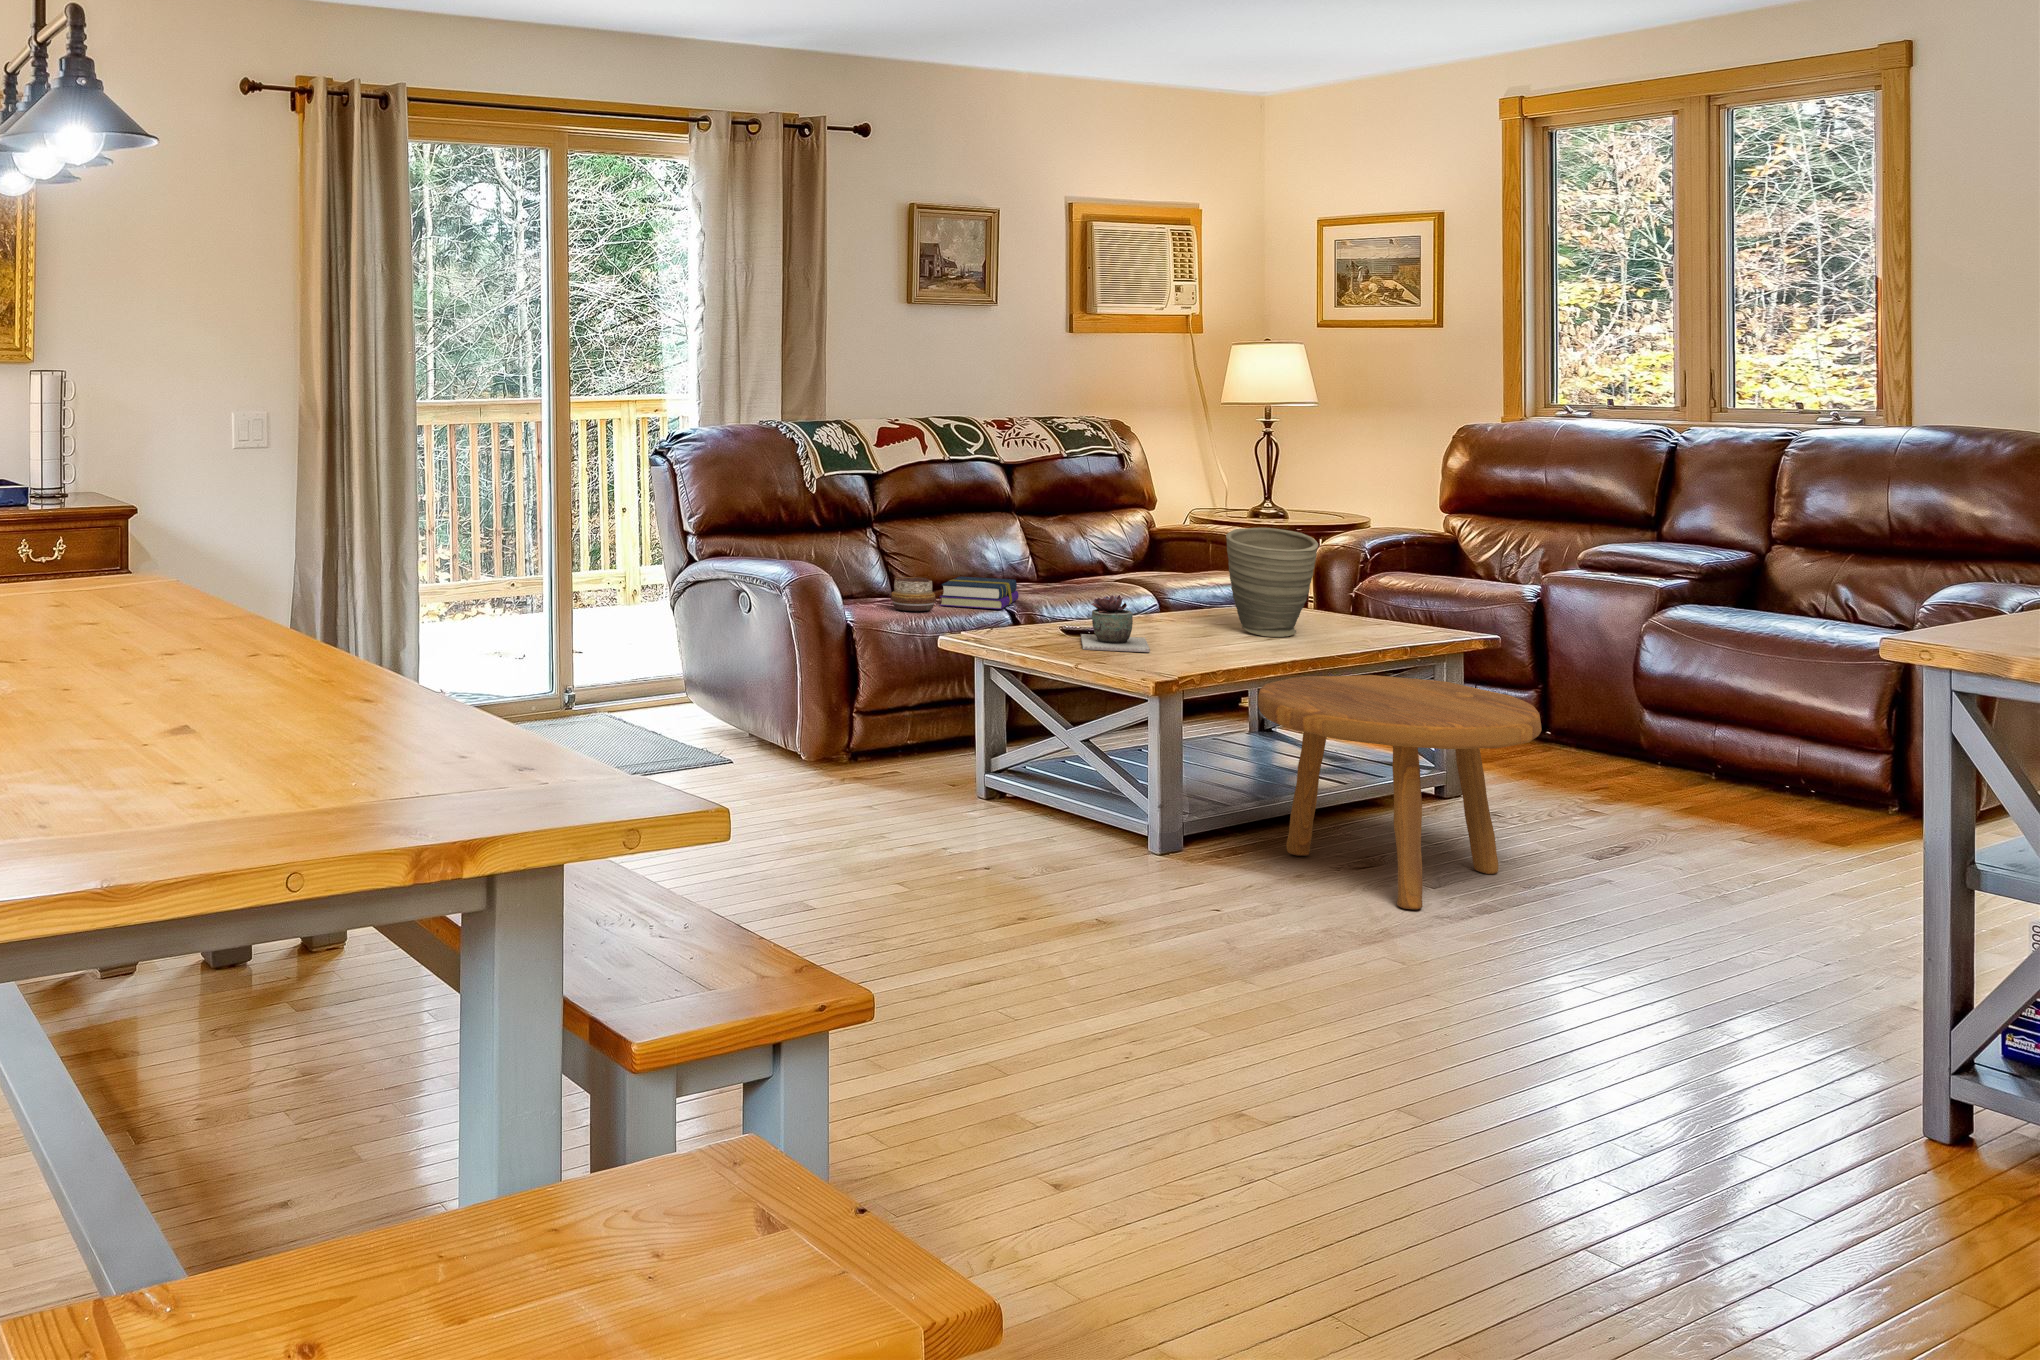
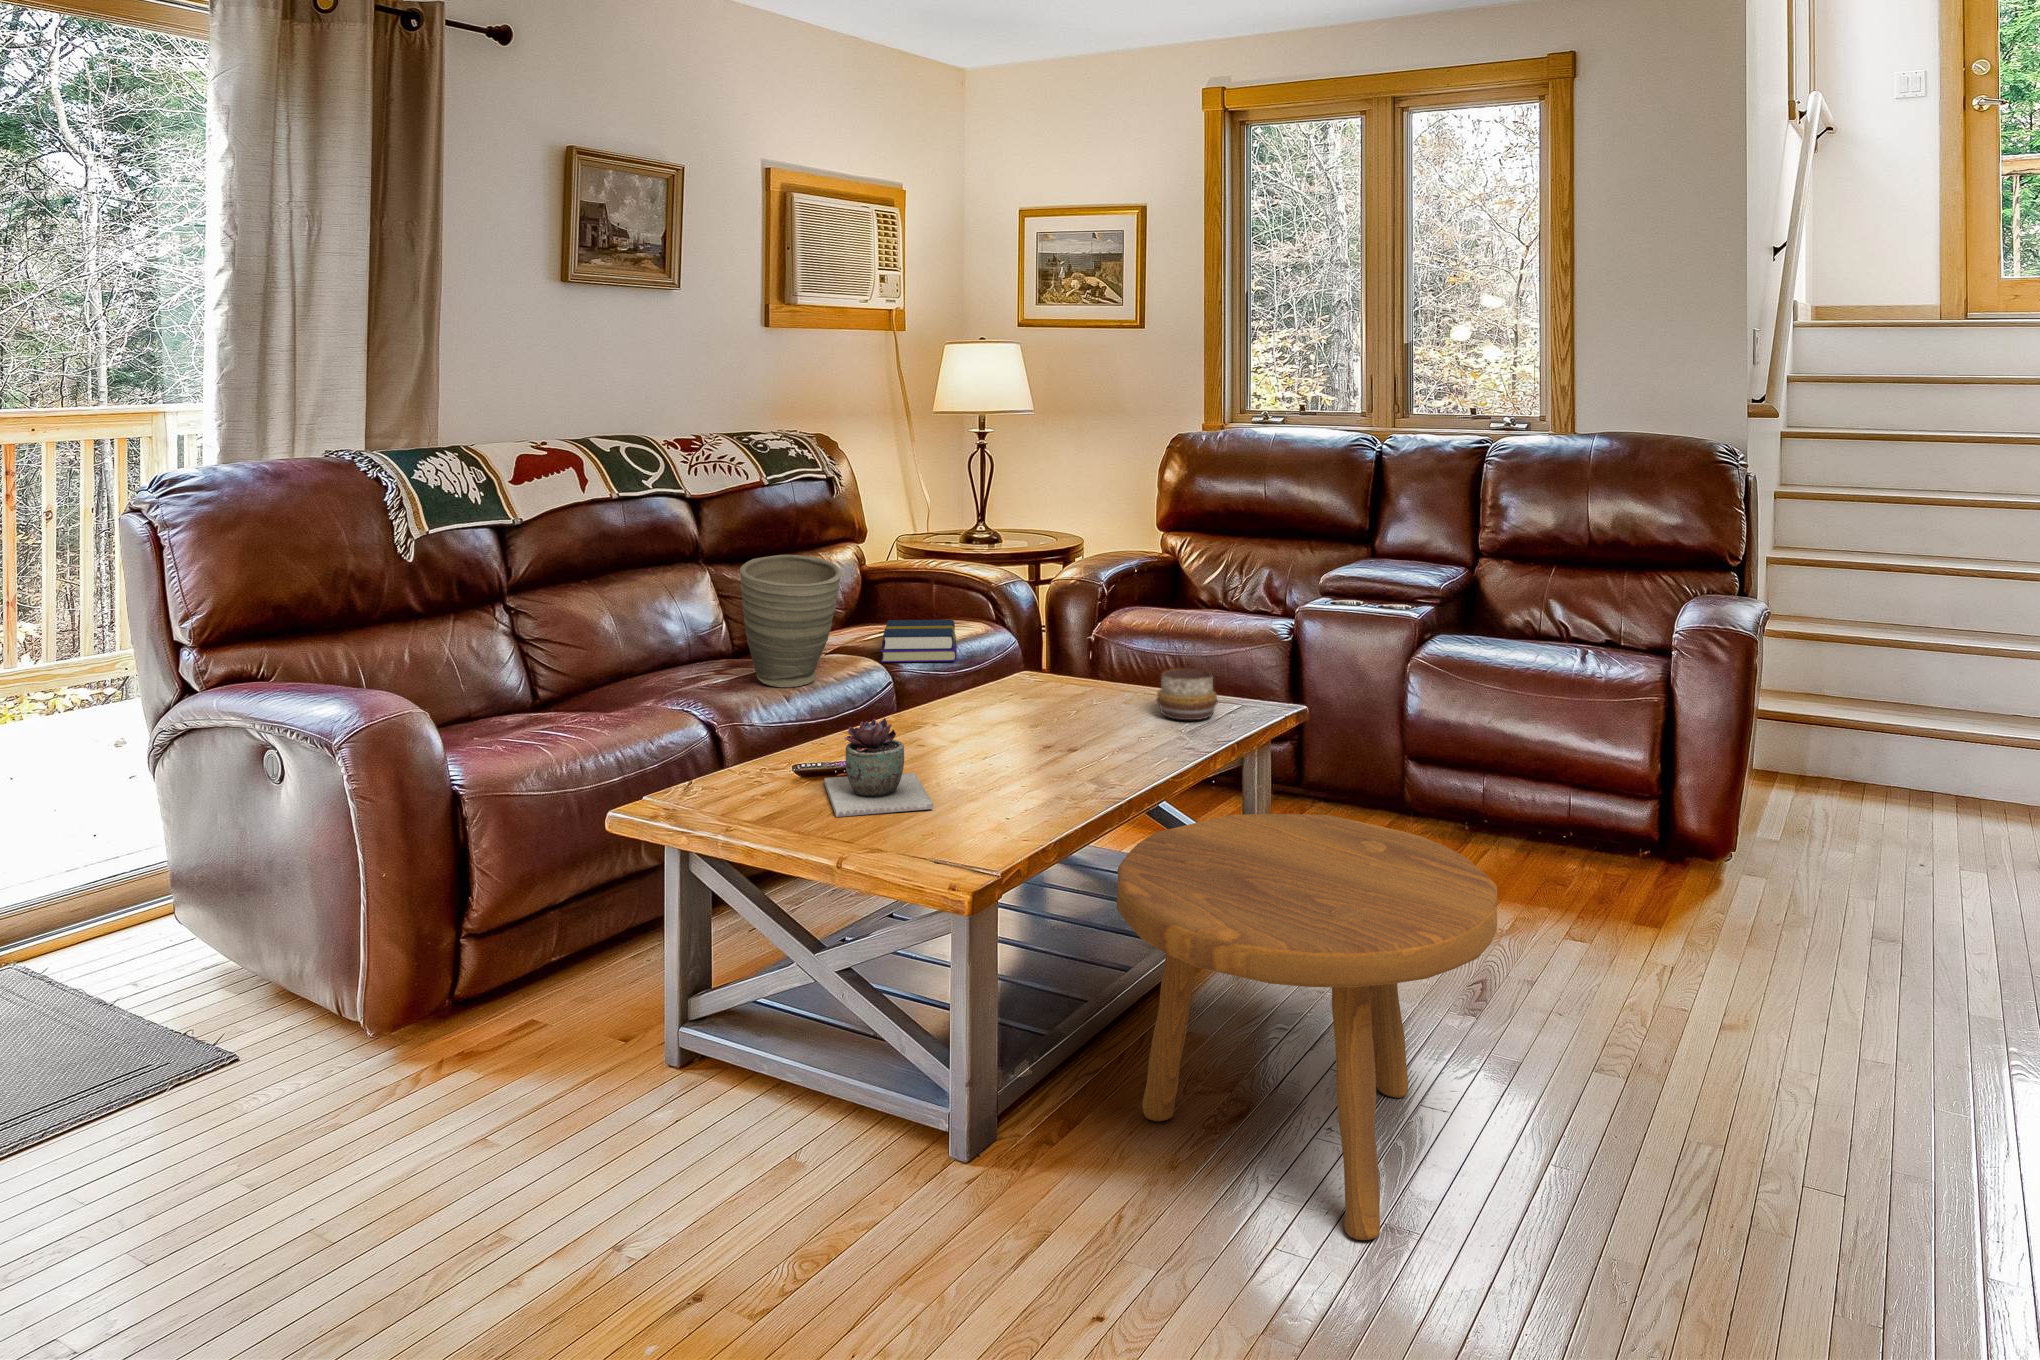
vase: present [1226,528,1318,637] -> present [740,555,841,687]
book: present [940,576,1019,609] -> present [881,620,957,662]
decorative bowl: present [891,577,936,611] -> present [1156,669,1218,720]

